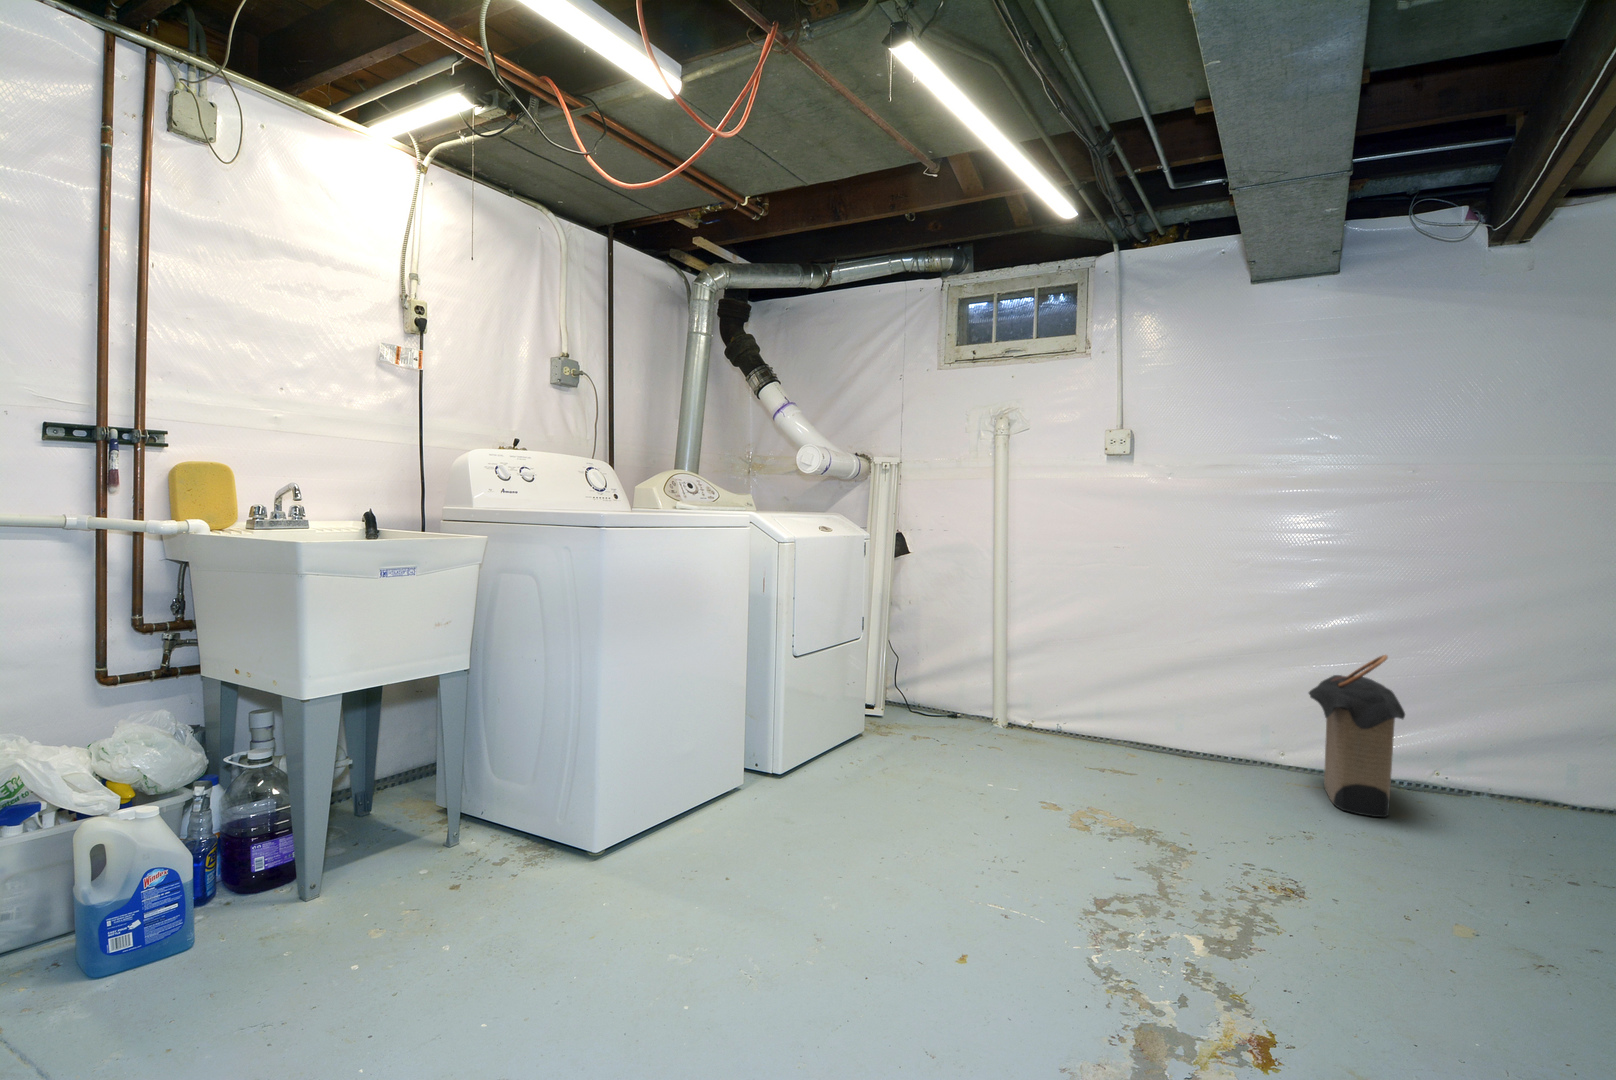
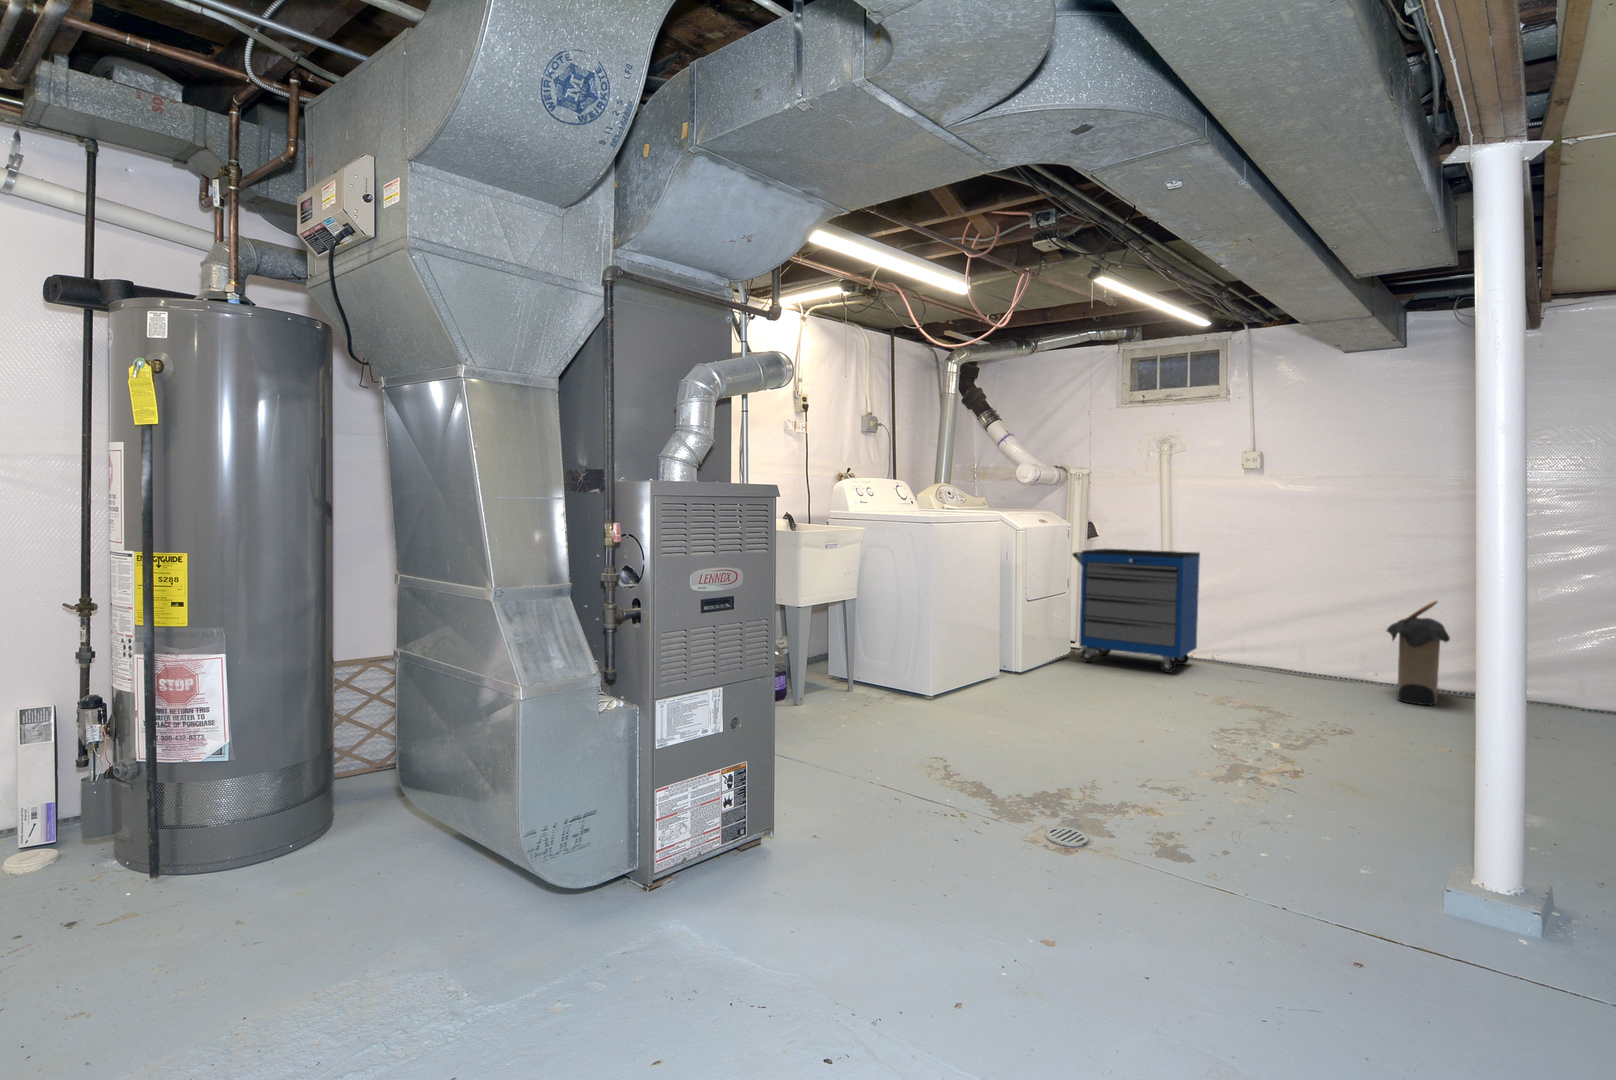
storage cabinet: none [872,569,1048,760] -> present [1073,549,1200,673]

